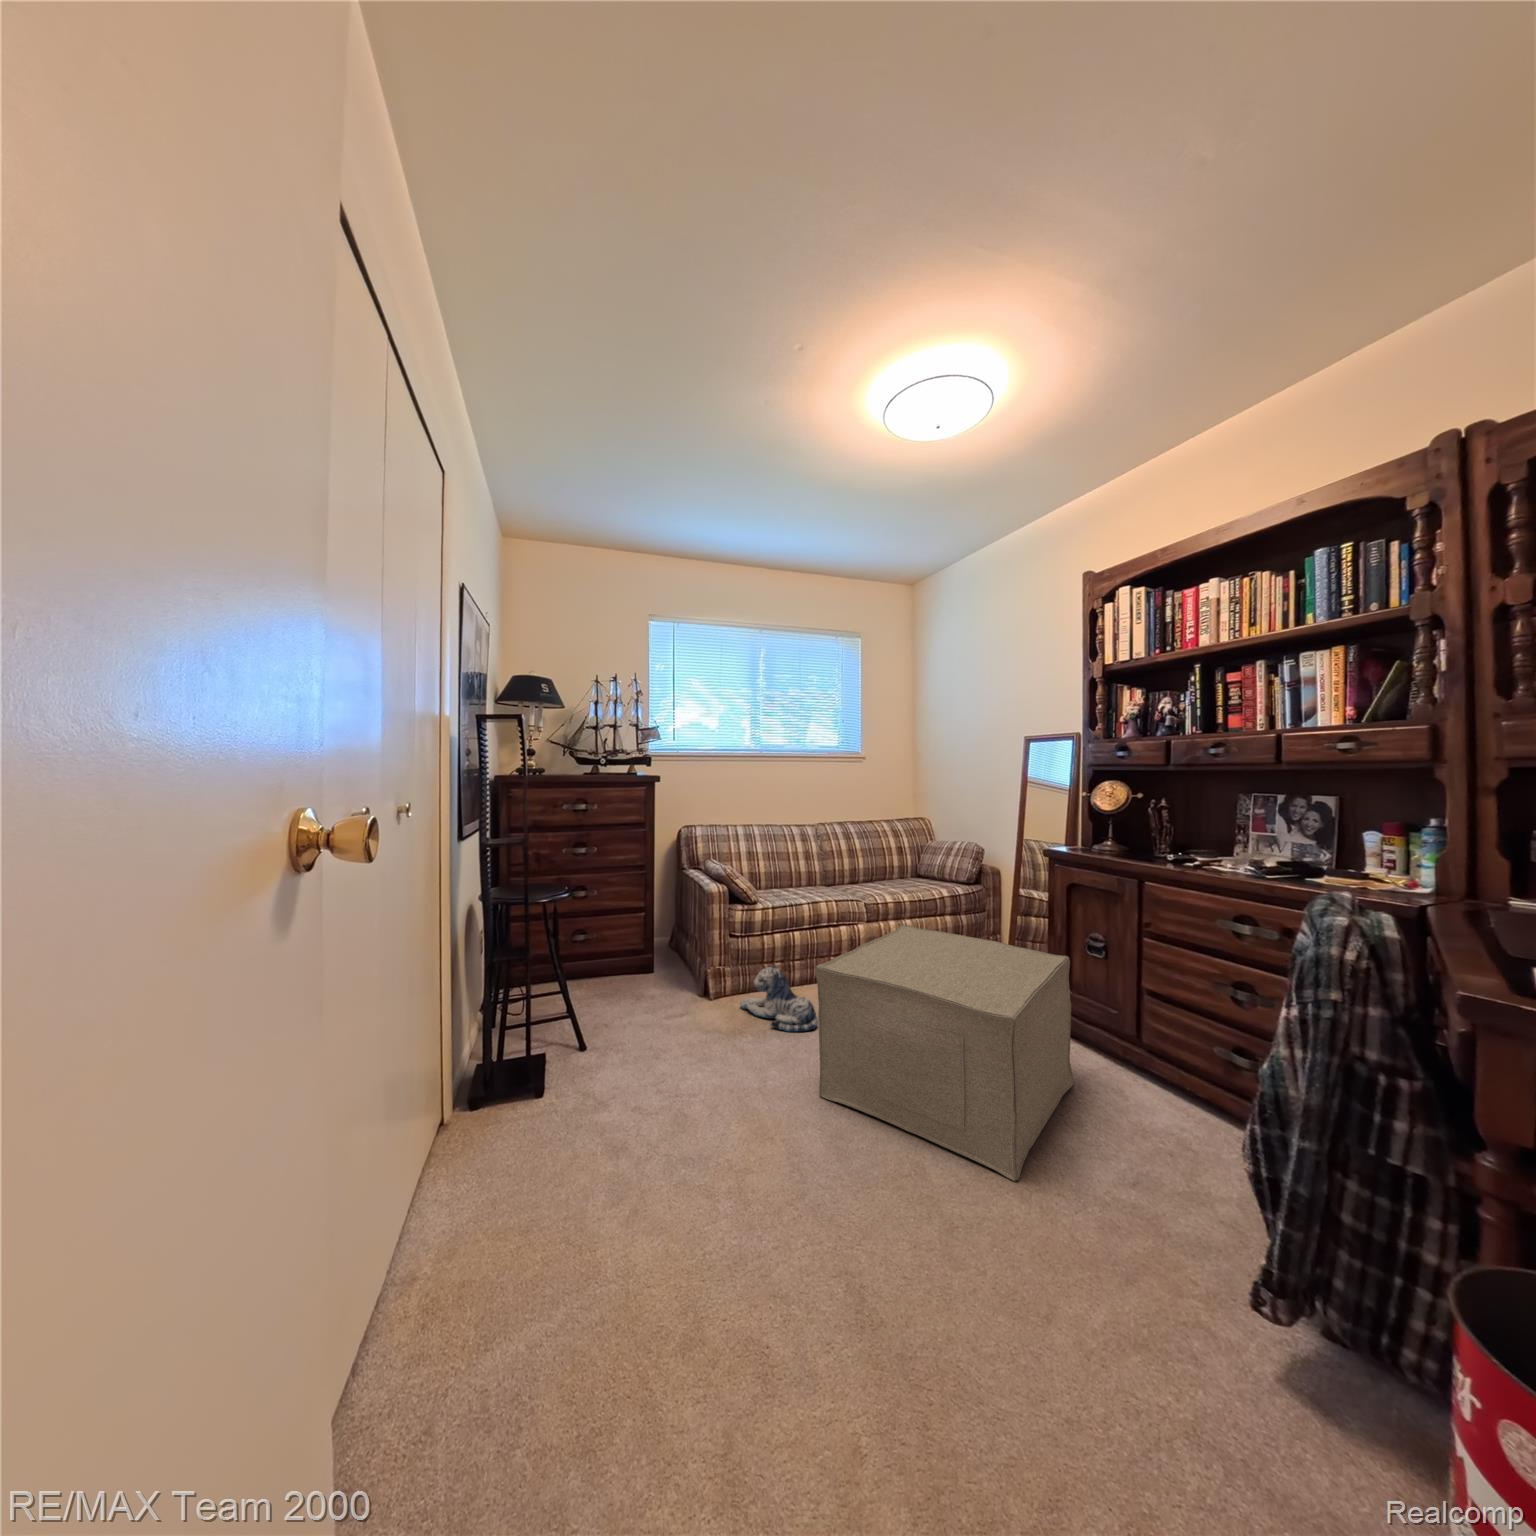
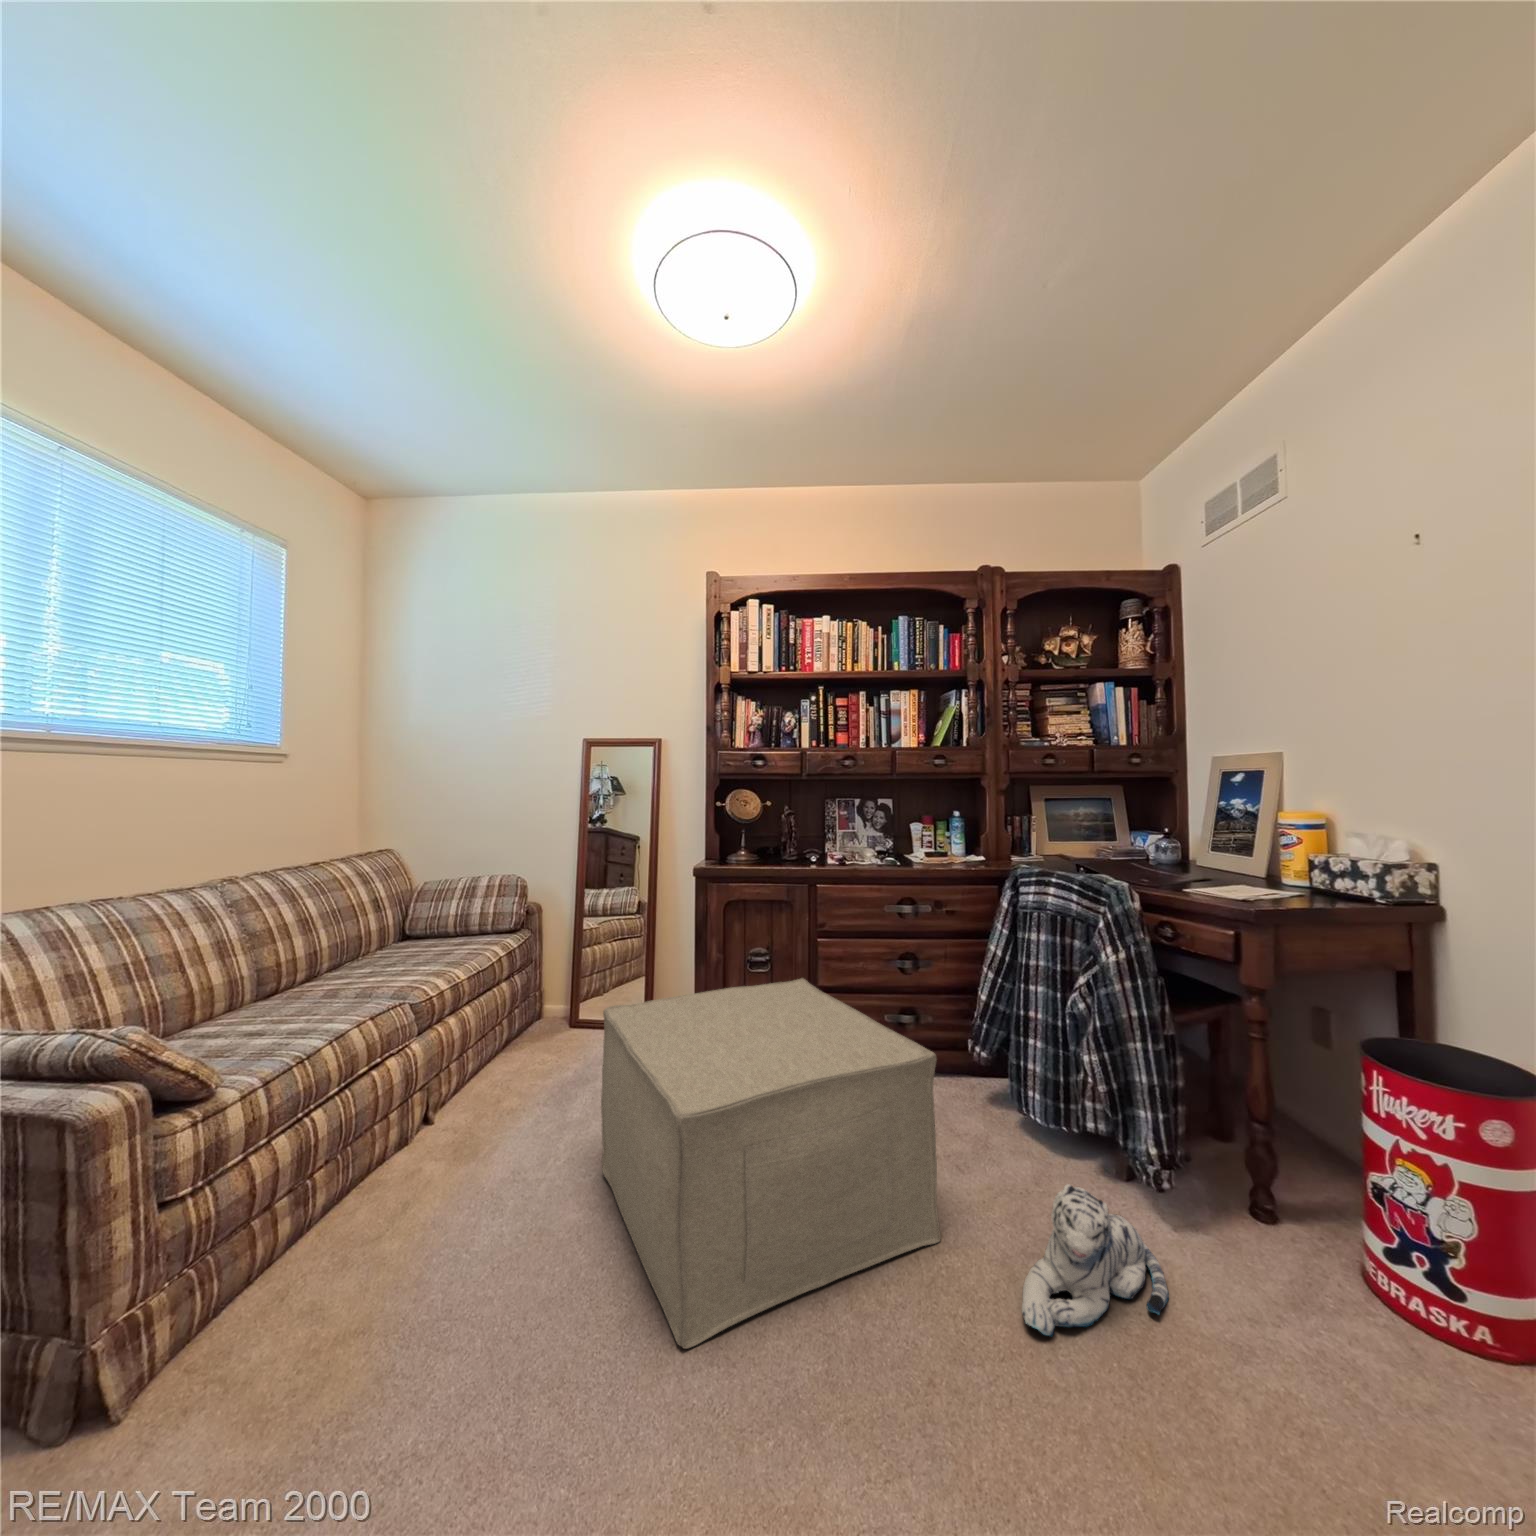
plush toy: present [740,965,818,1032] -> present [1022,1184,1169,1336]

